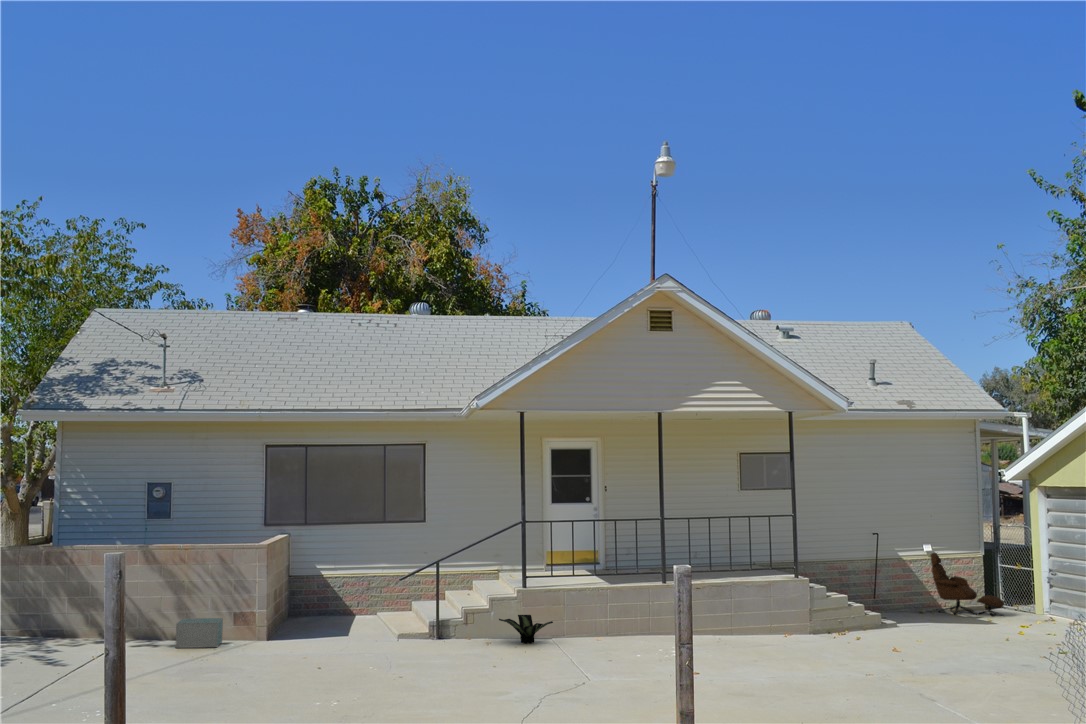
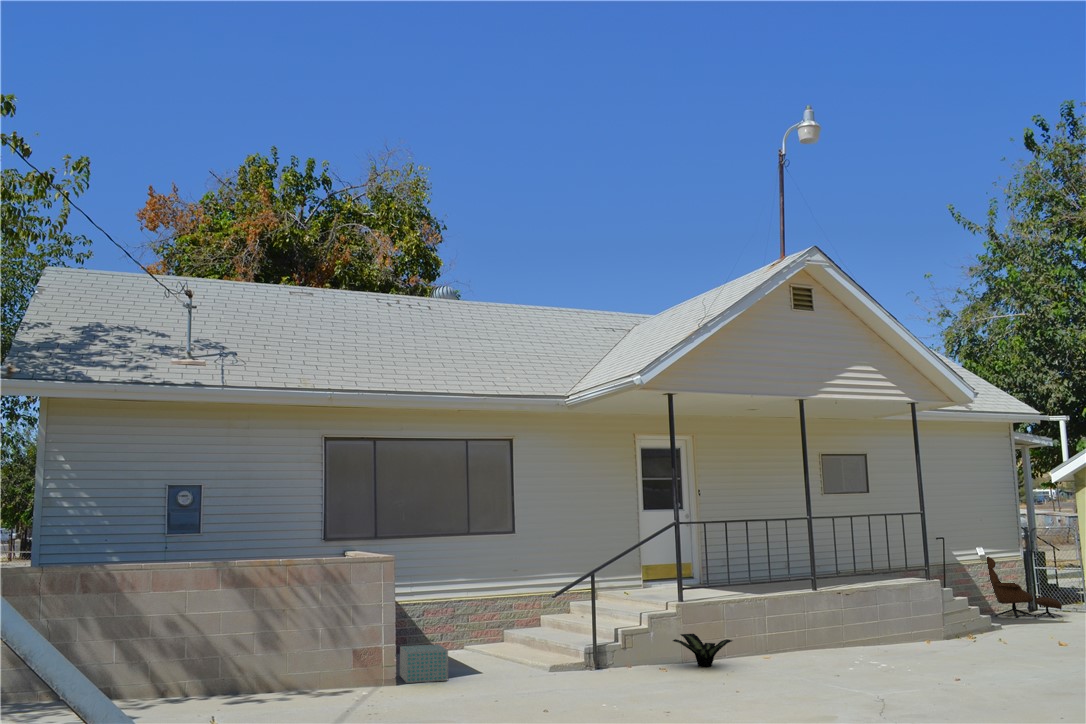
storage box: present [175,618,223,648] -> present [400,644,448,683]

